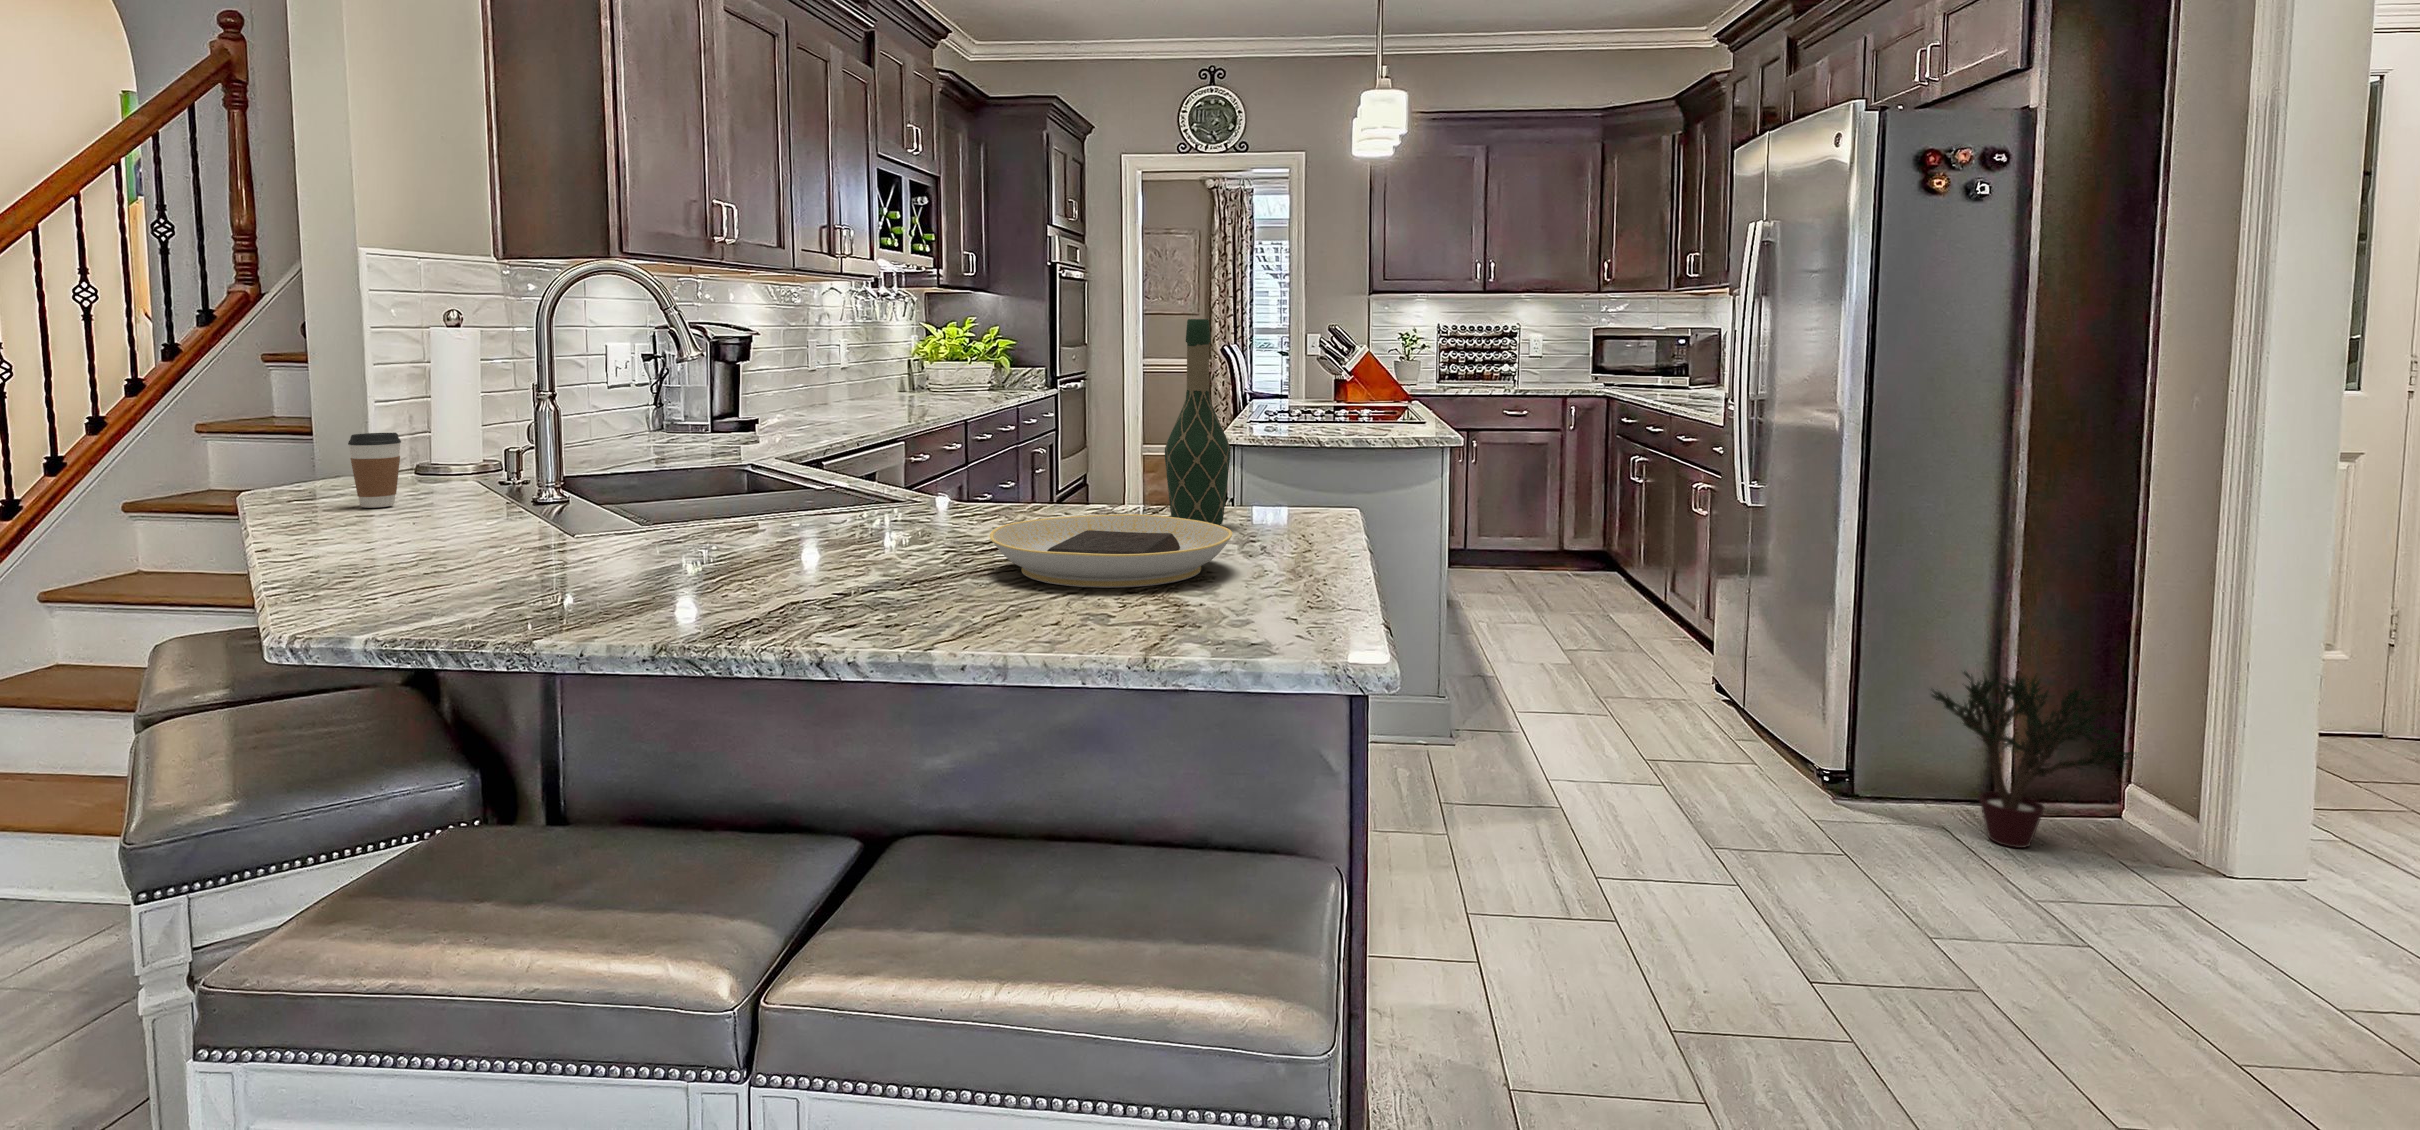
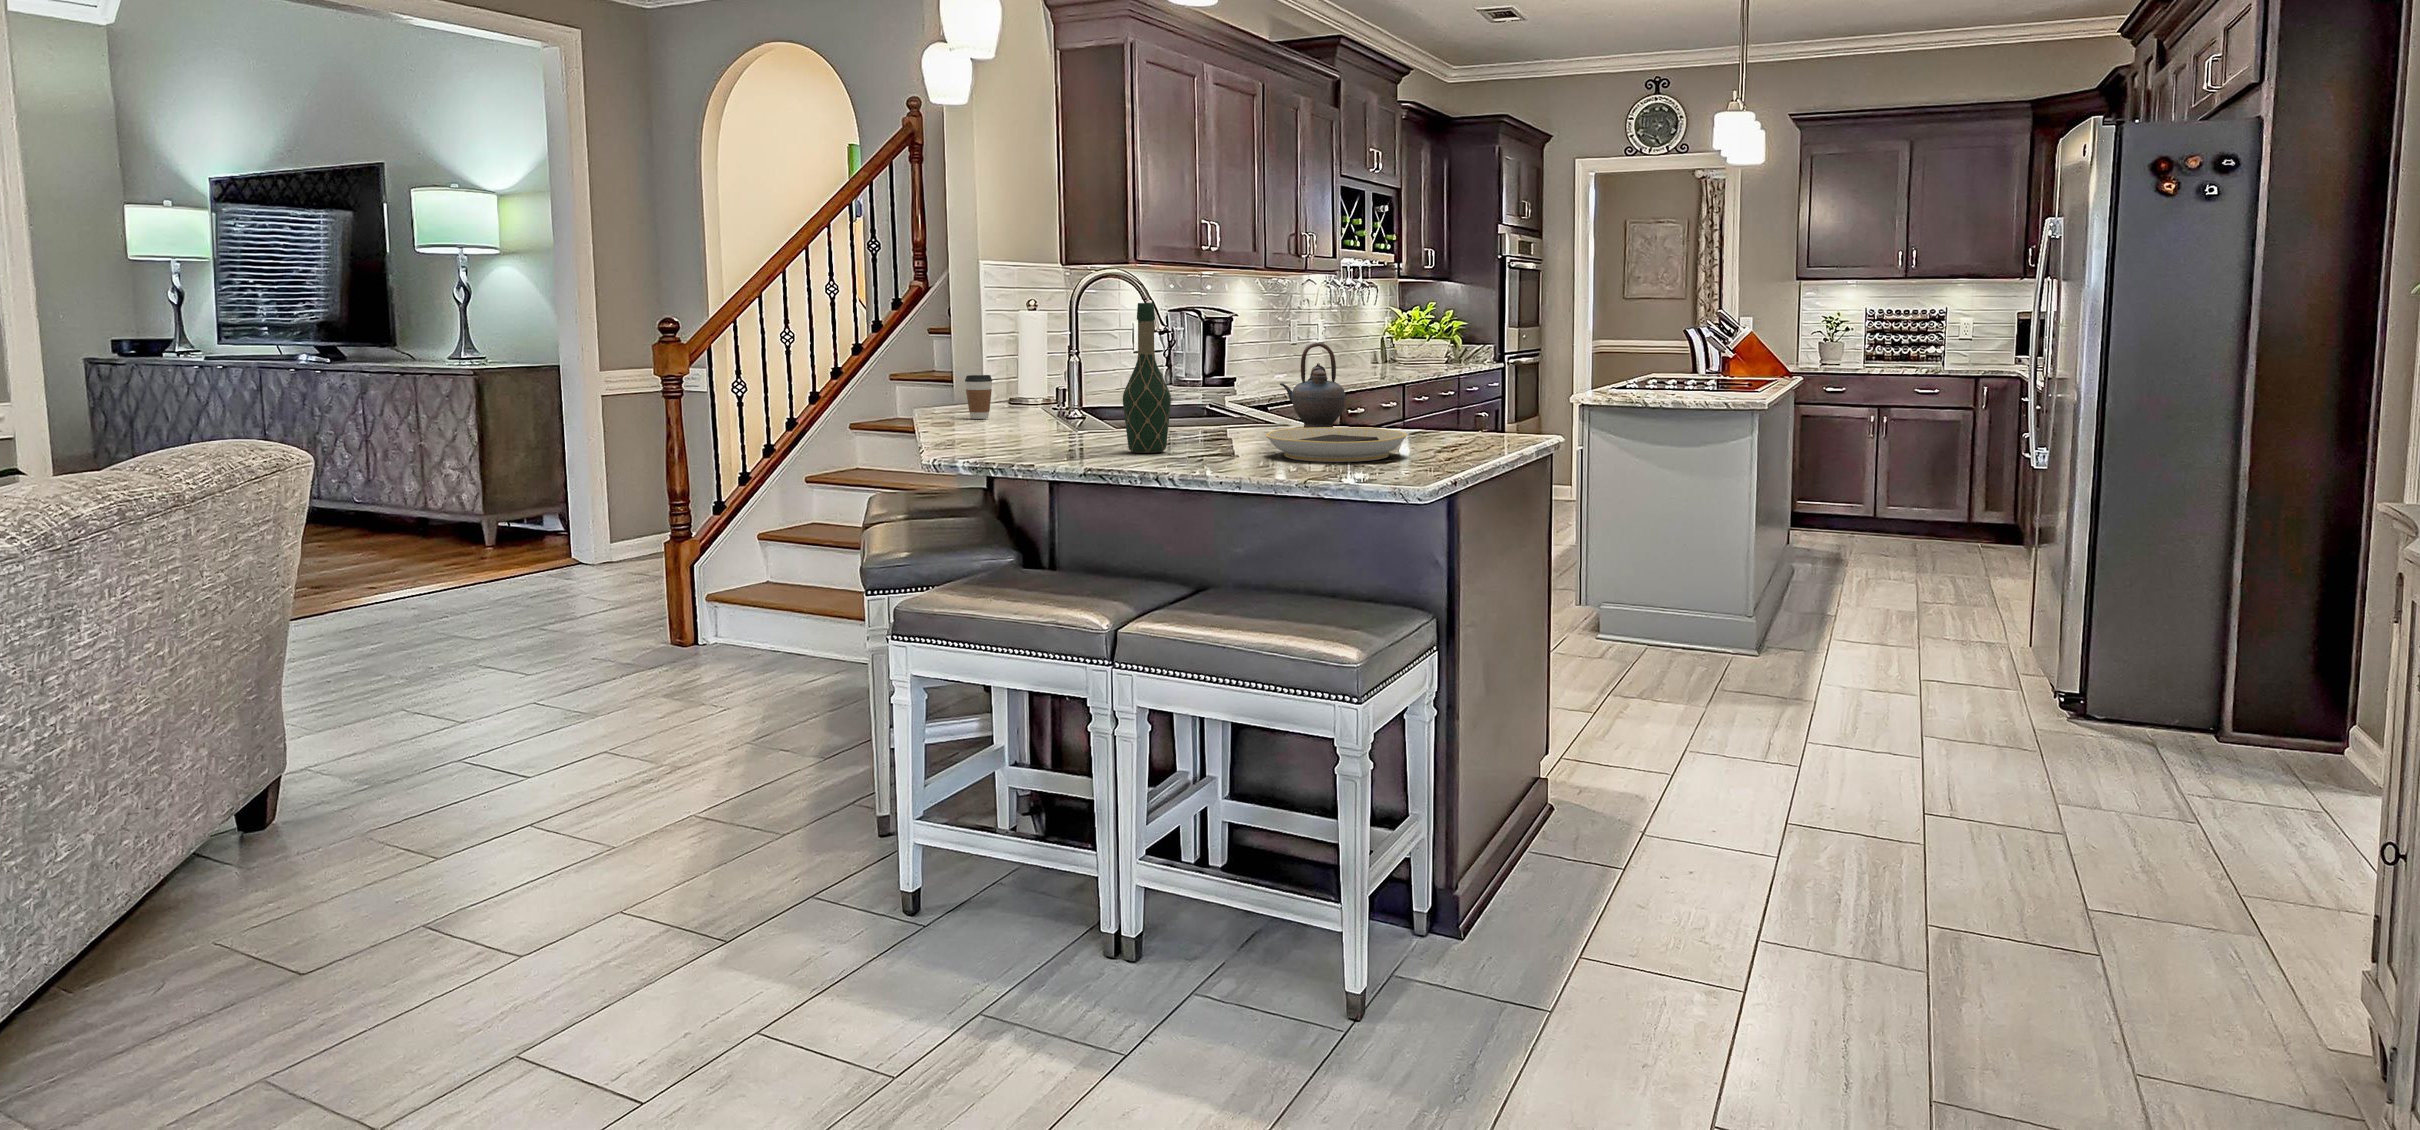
wine bottle: present [1165,319,1230,525] -> present [1123,303,1171,453]
teapot: none [941,374,1044,521] -> present [1280,343,1345,428]
potted plant: present [1932,671,2132,848] -> none [2143,609,2314,767]

